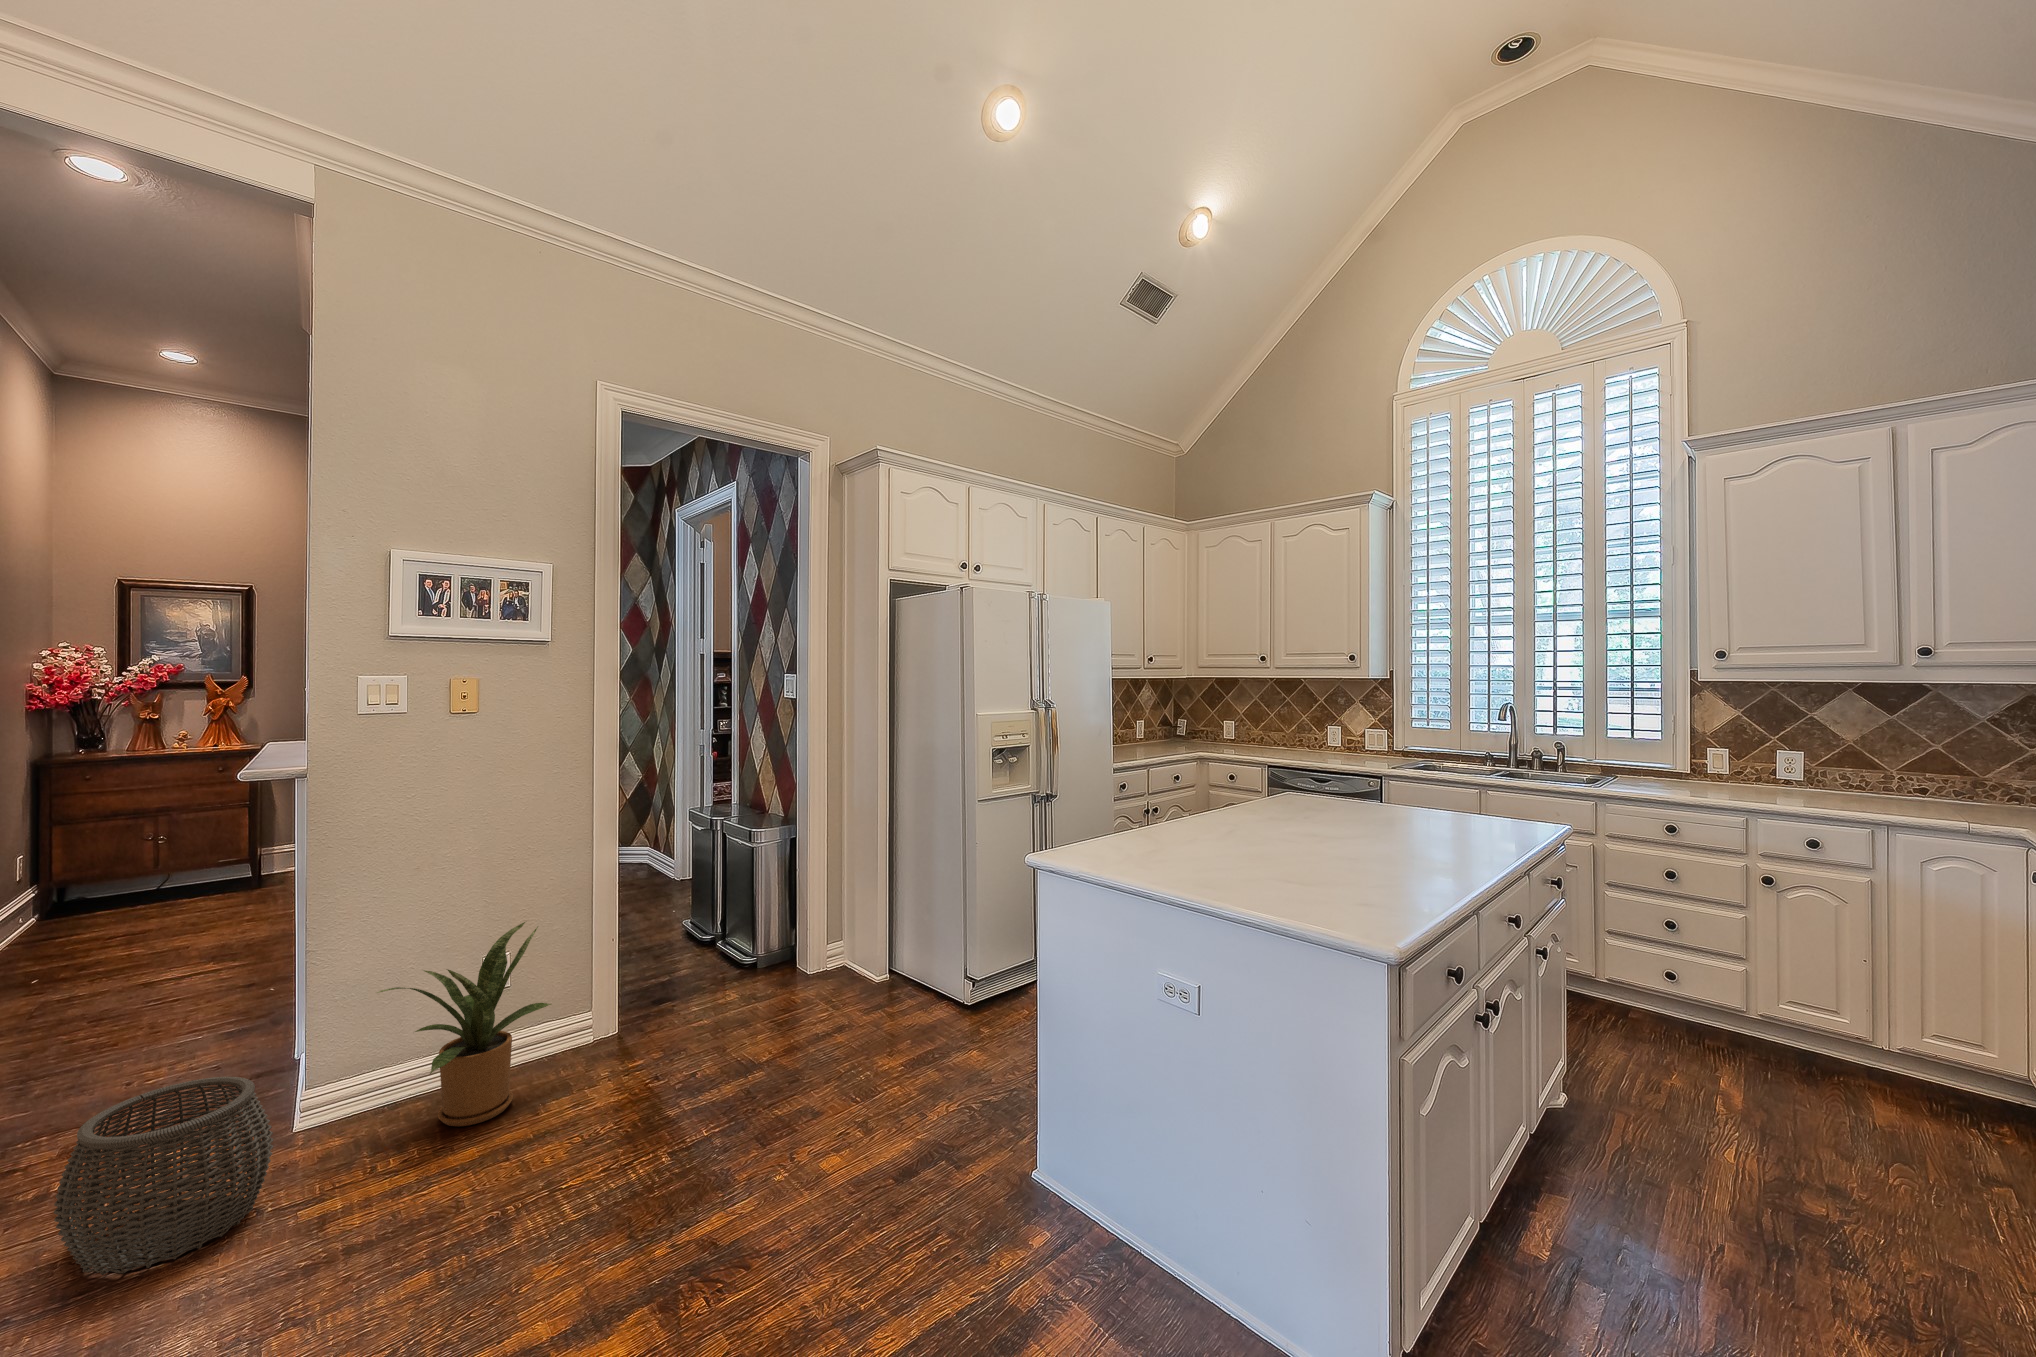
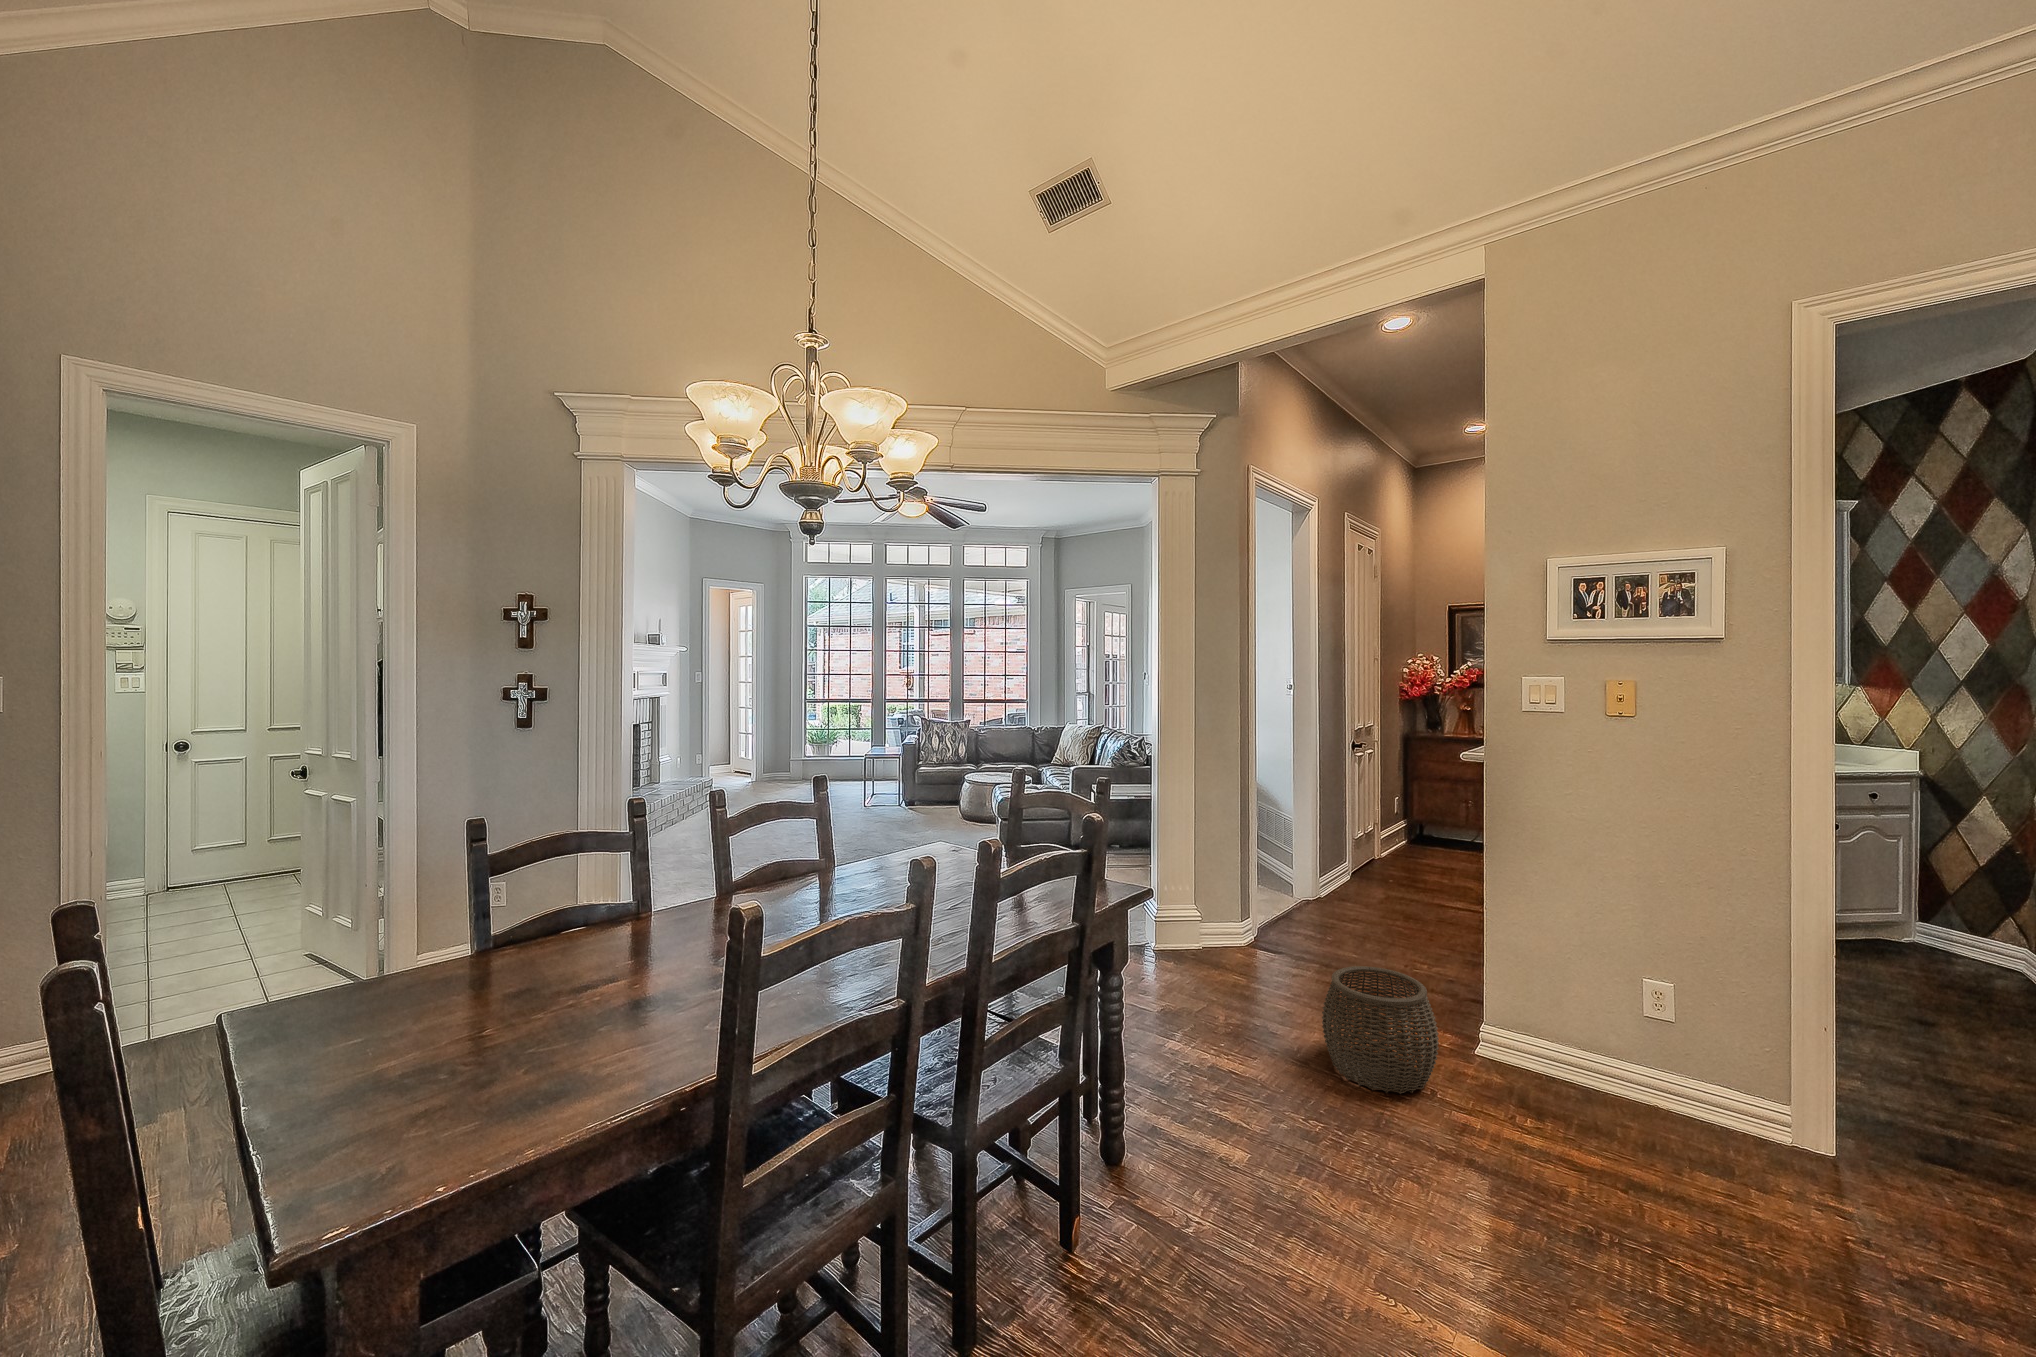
house plant: present [377,922,551,1126] -> none [1512,949,1722,1140]

